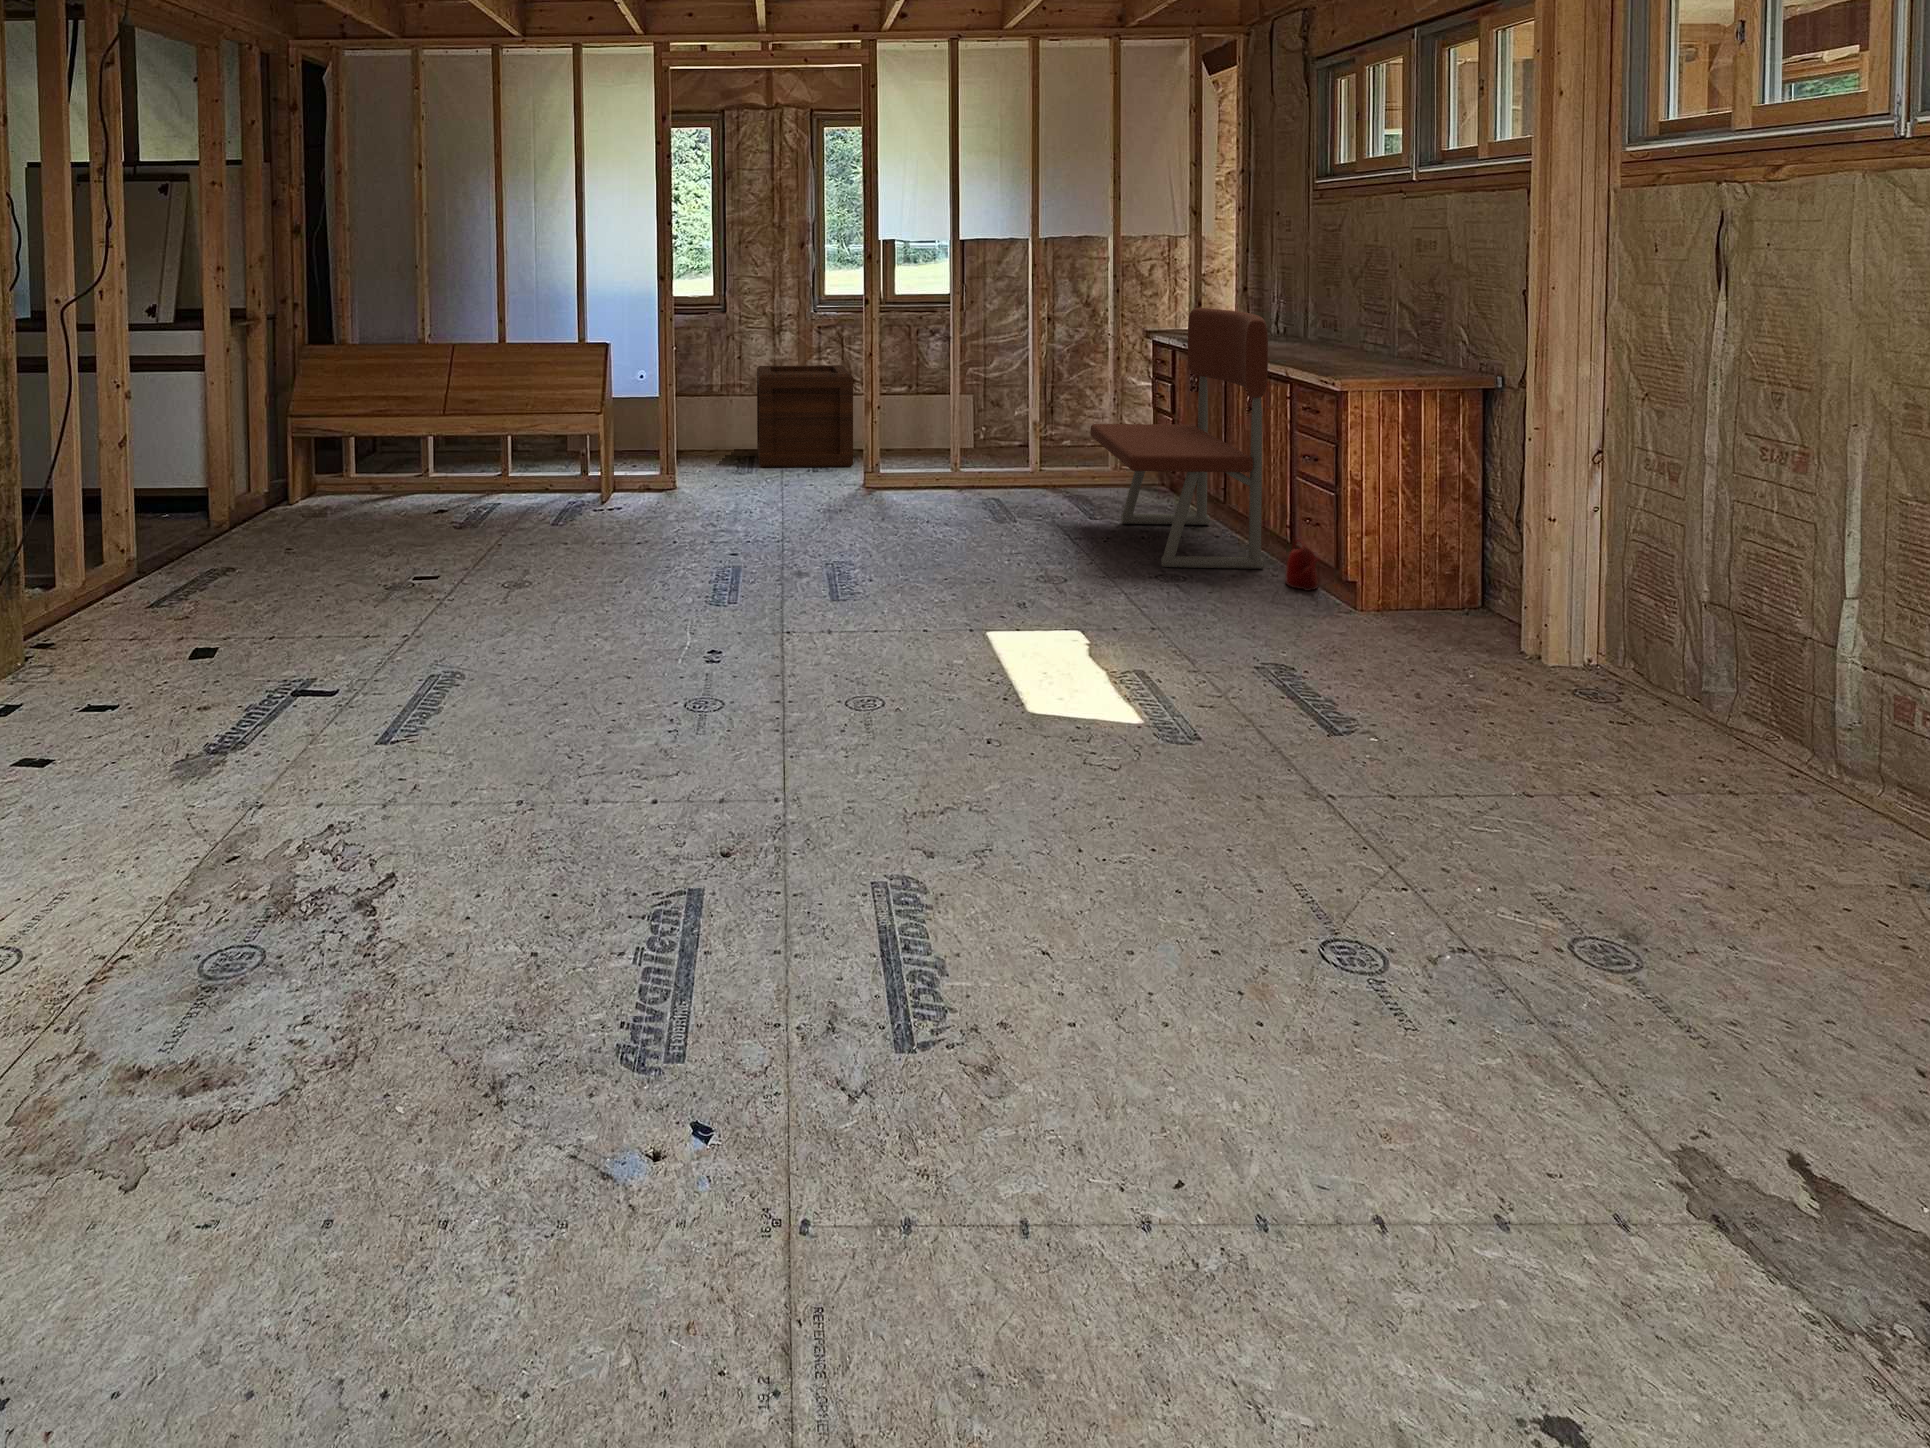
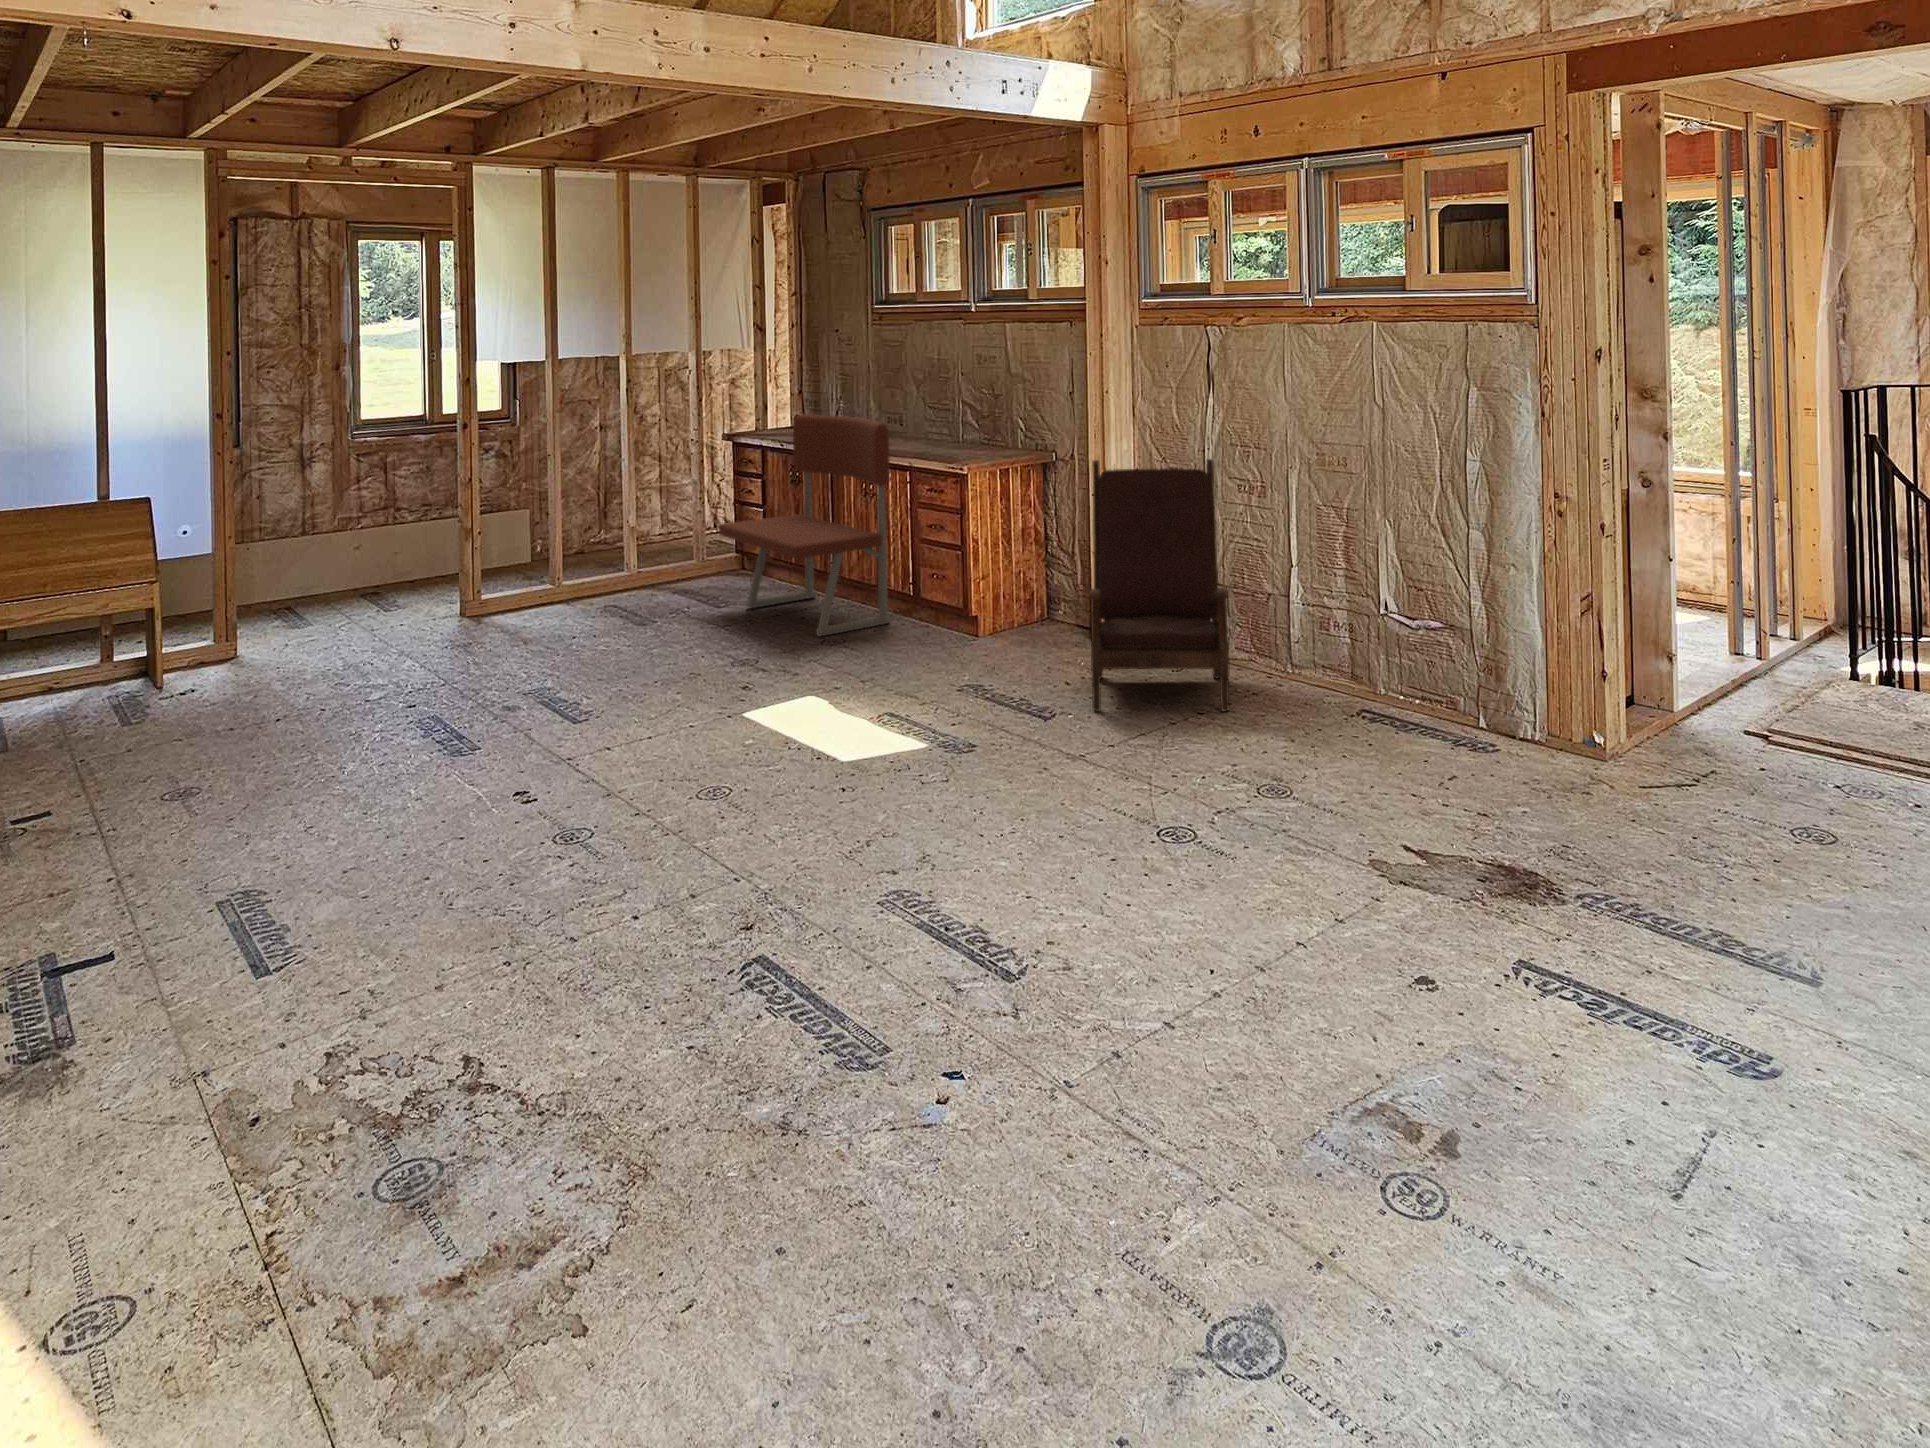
wooden crate: present [757,365,853,468] -> none [290,495,428,619]
armchair: none [1411,384,1719,801] -> present [1089,459,1229,712]
watering can: present [1285,539,1320,591] -> none [914,593,947,633]

